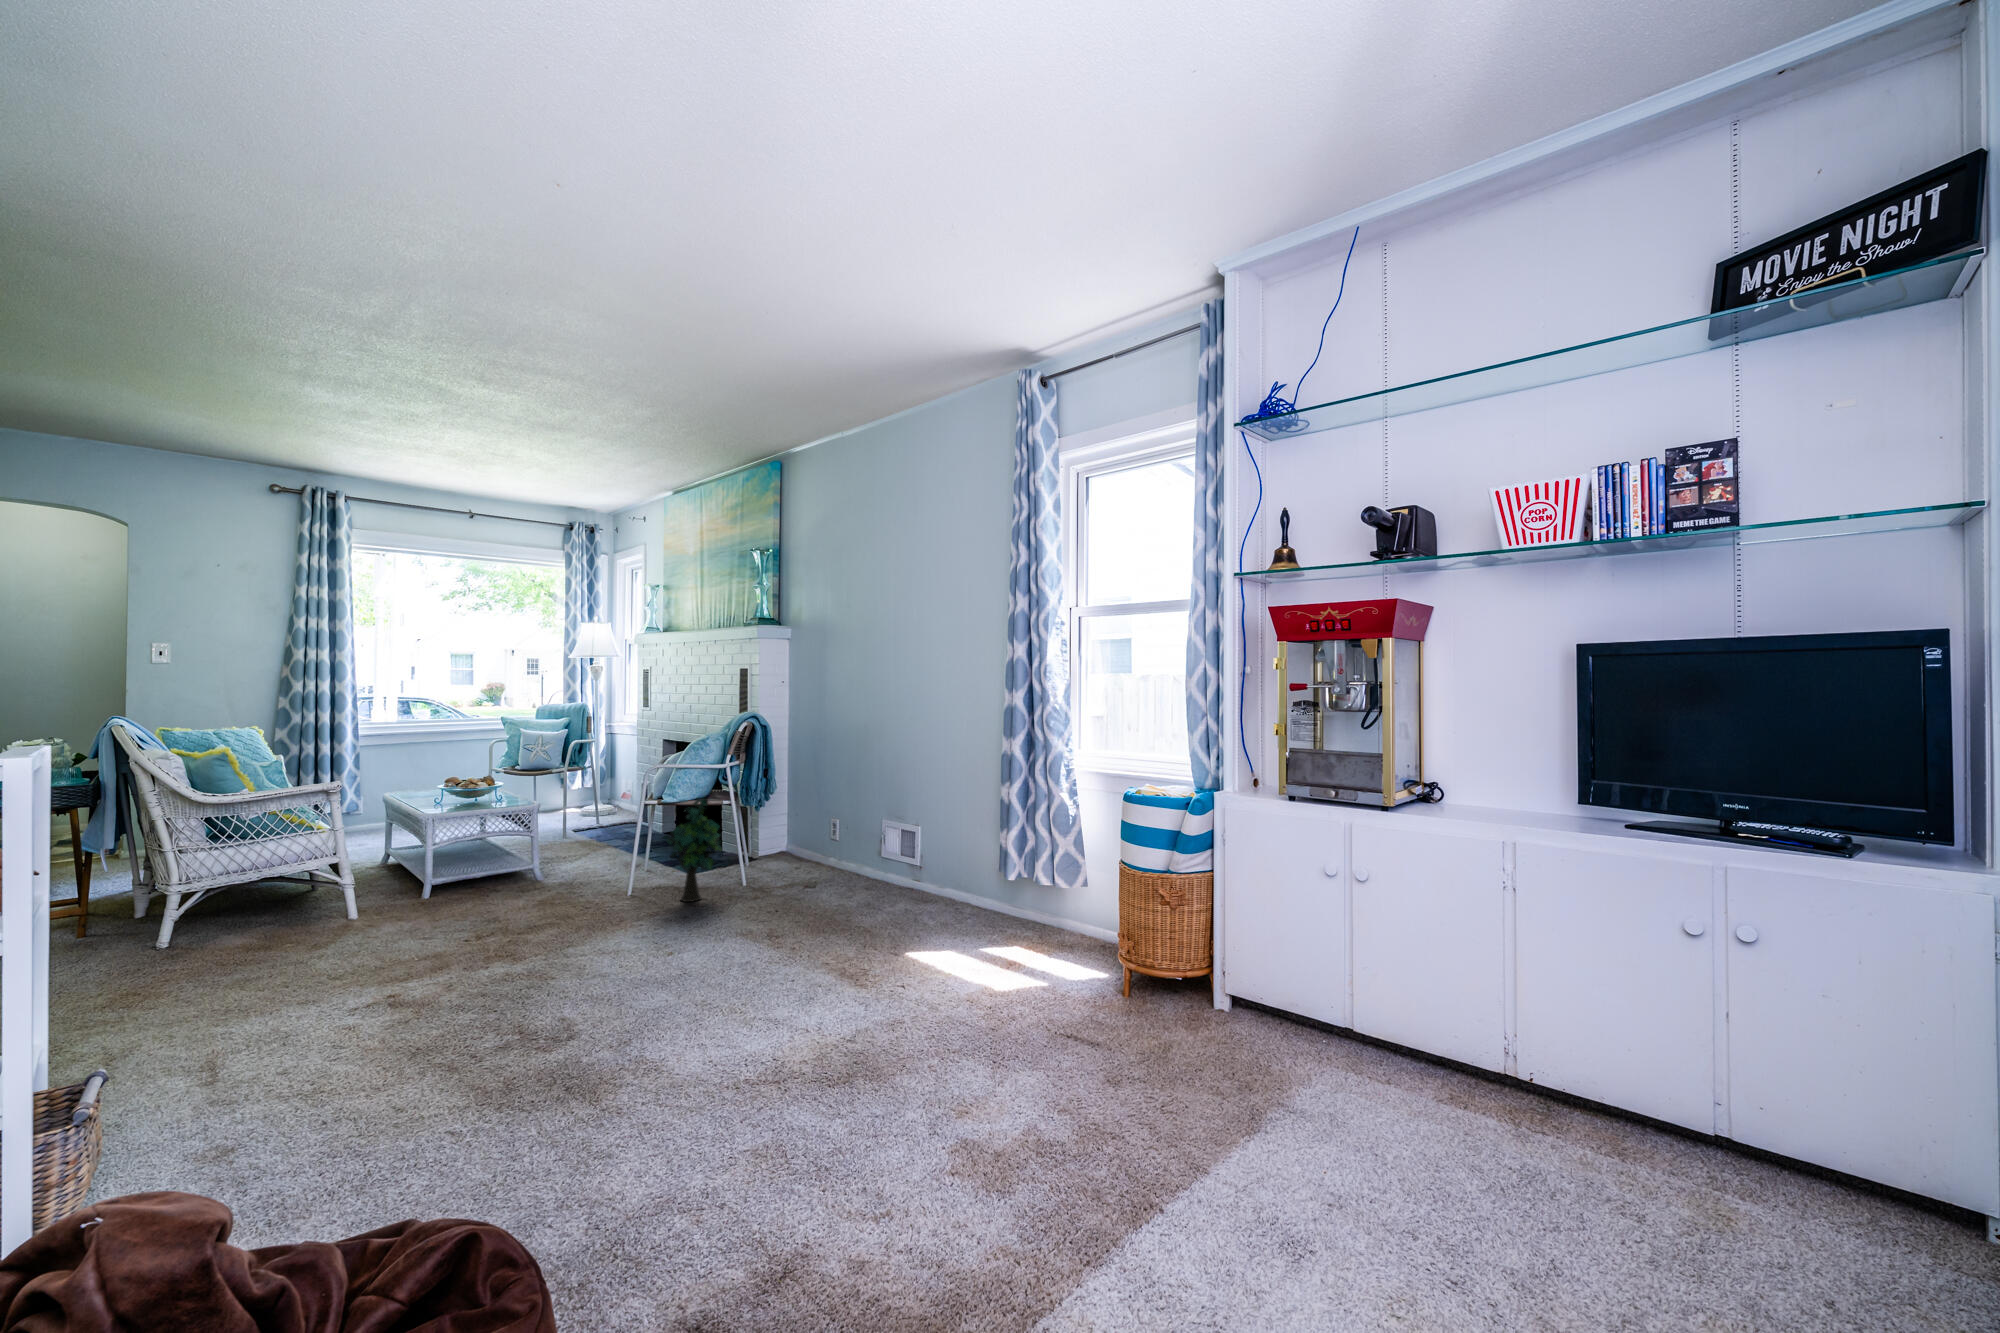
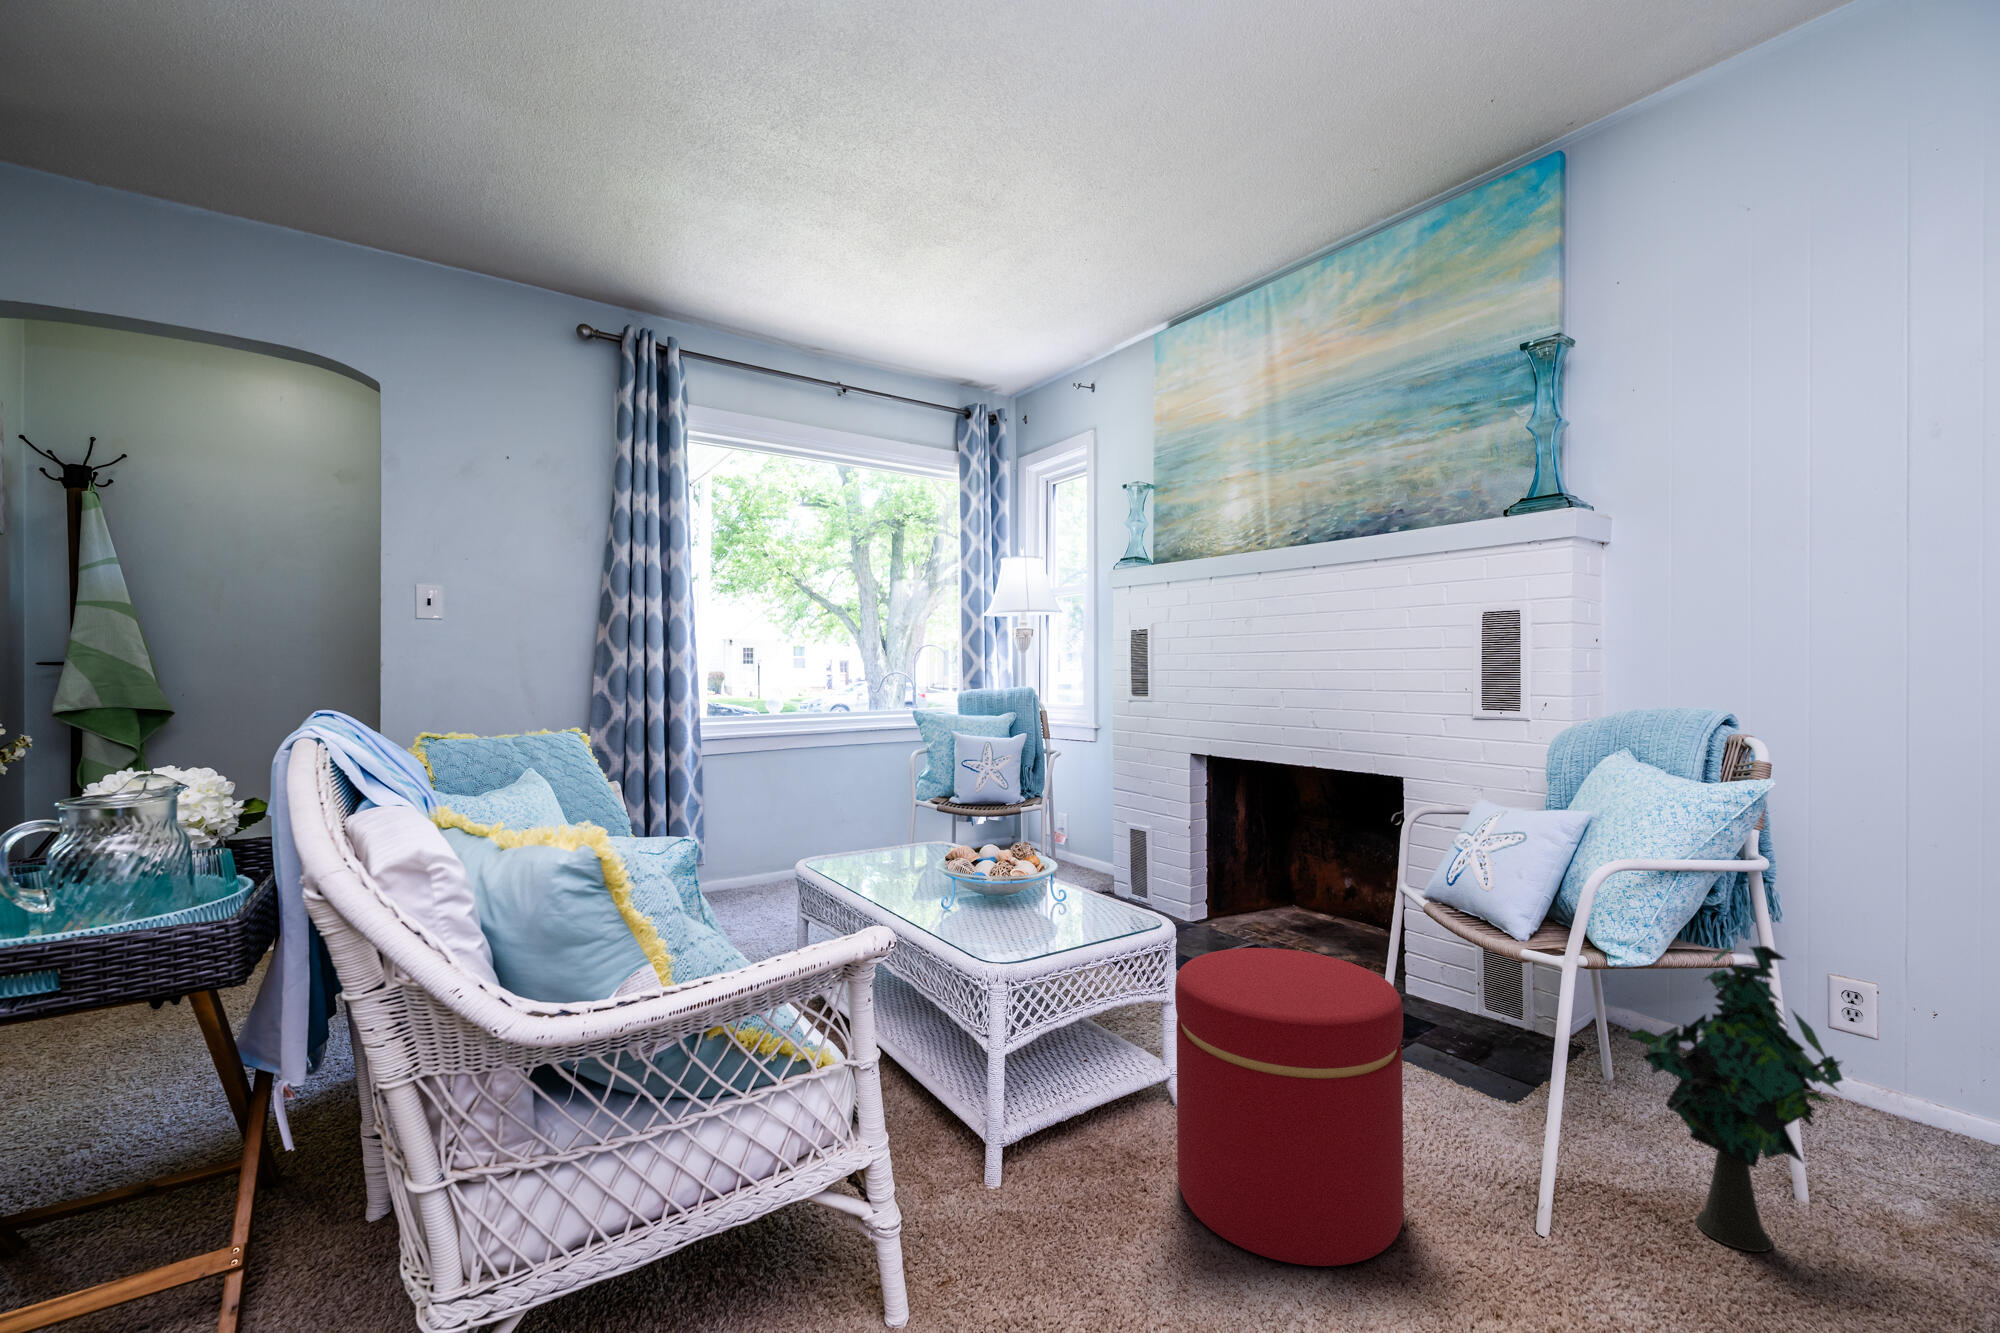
ottoman: none [487,812,580,911] -> present [1175,948,1404,1266]

